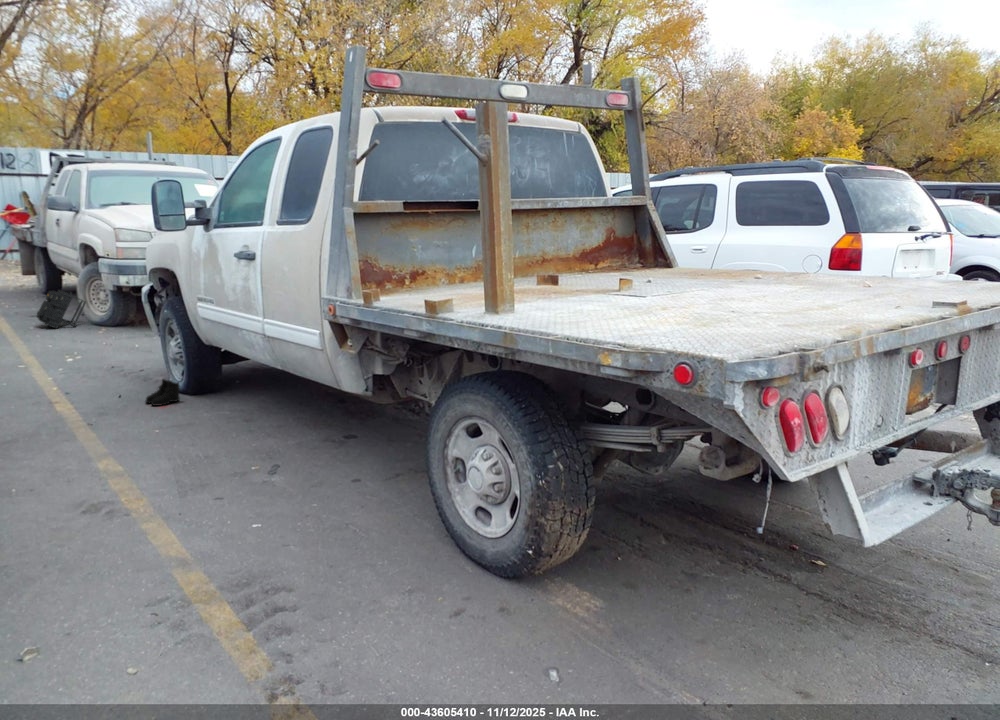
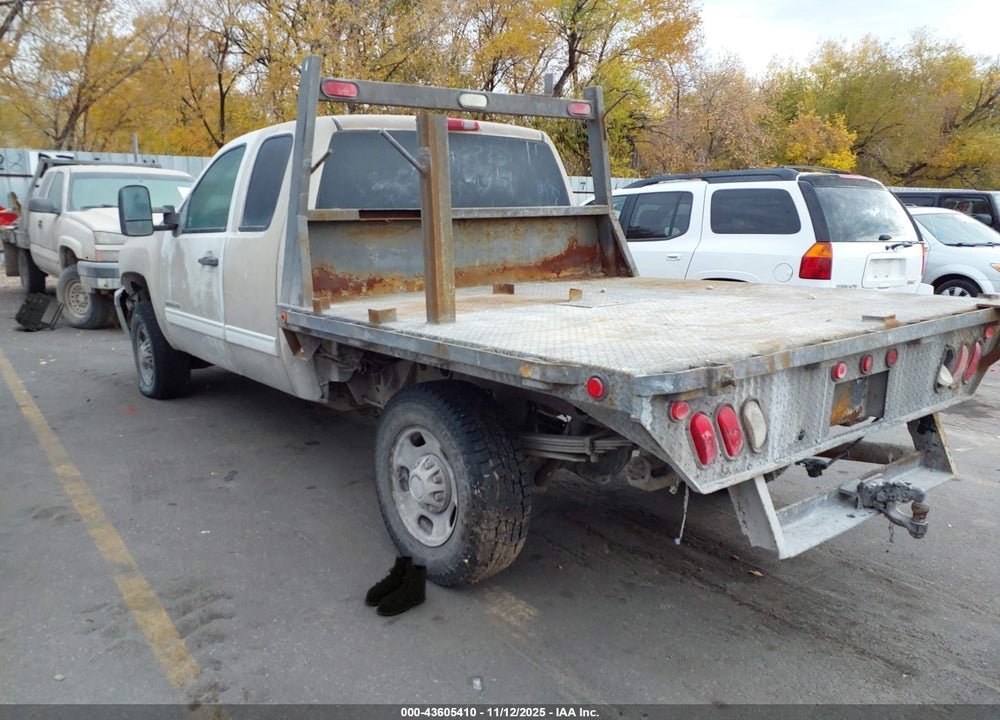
boots: present [145,379,180,405] -> present [365,555,428,615]

